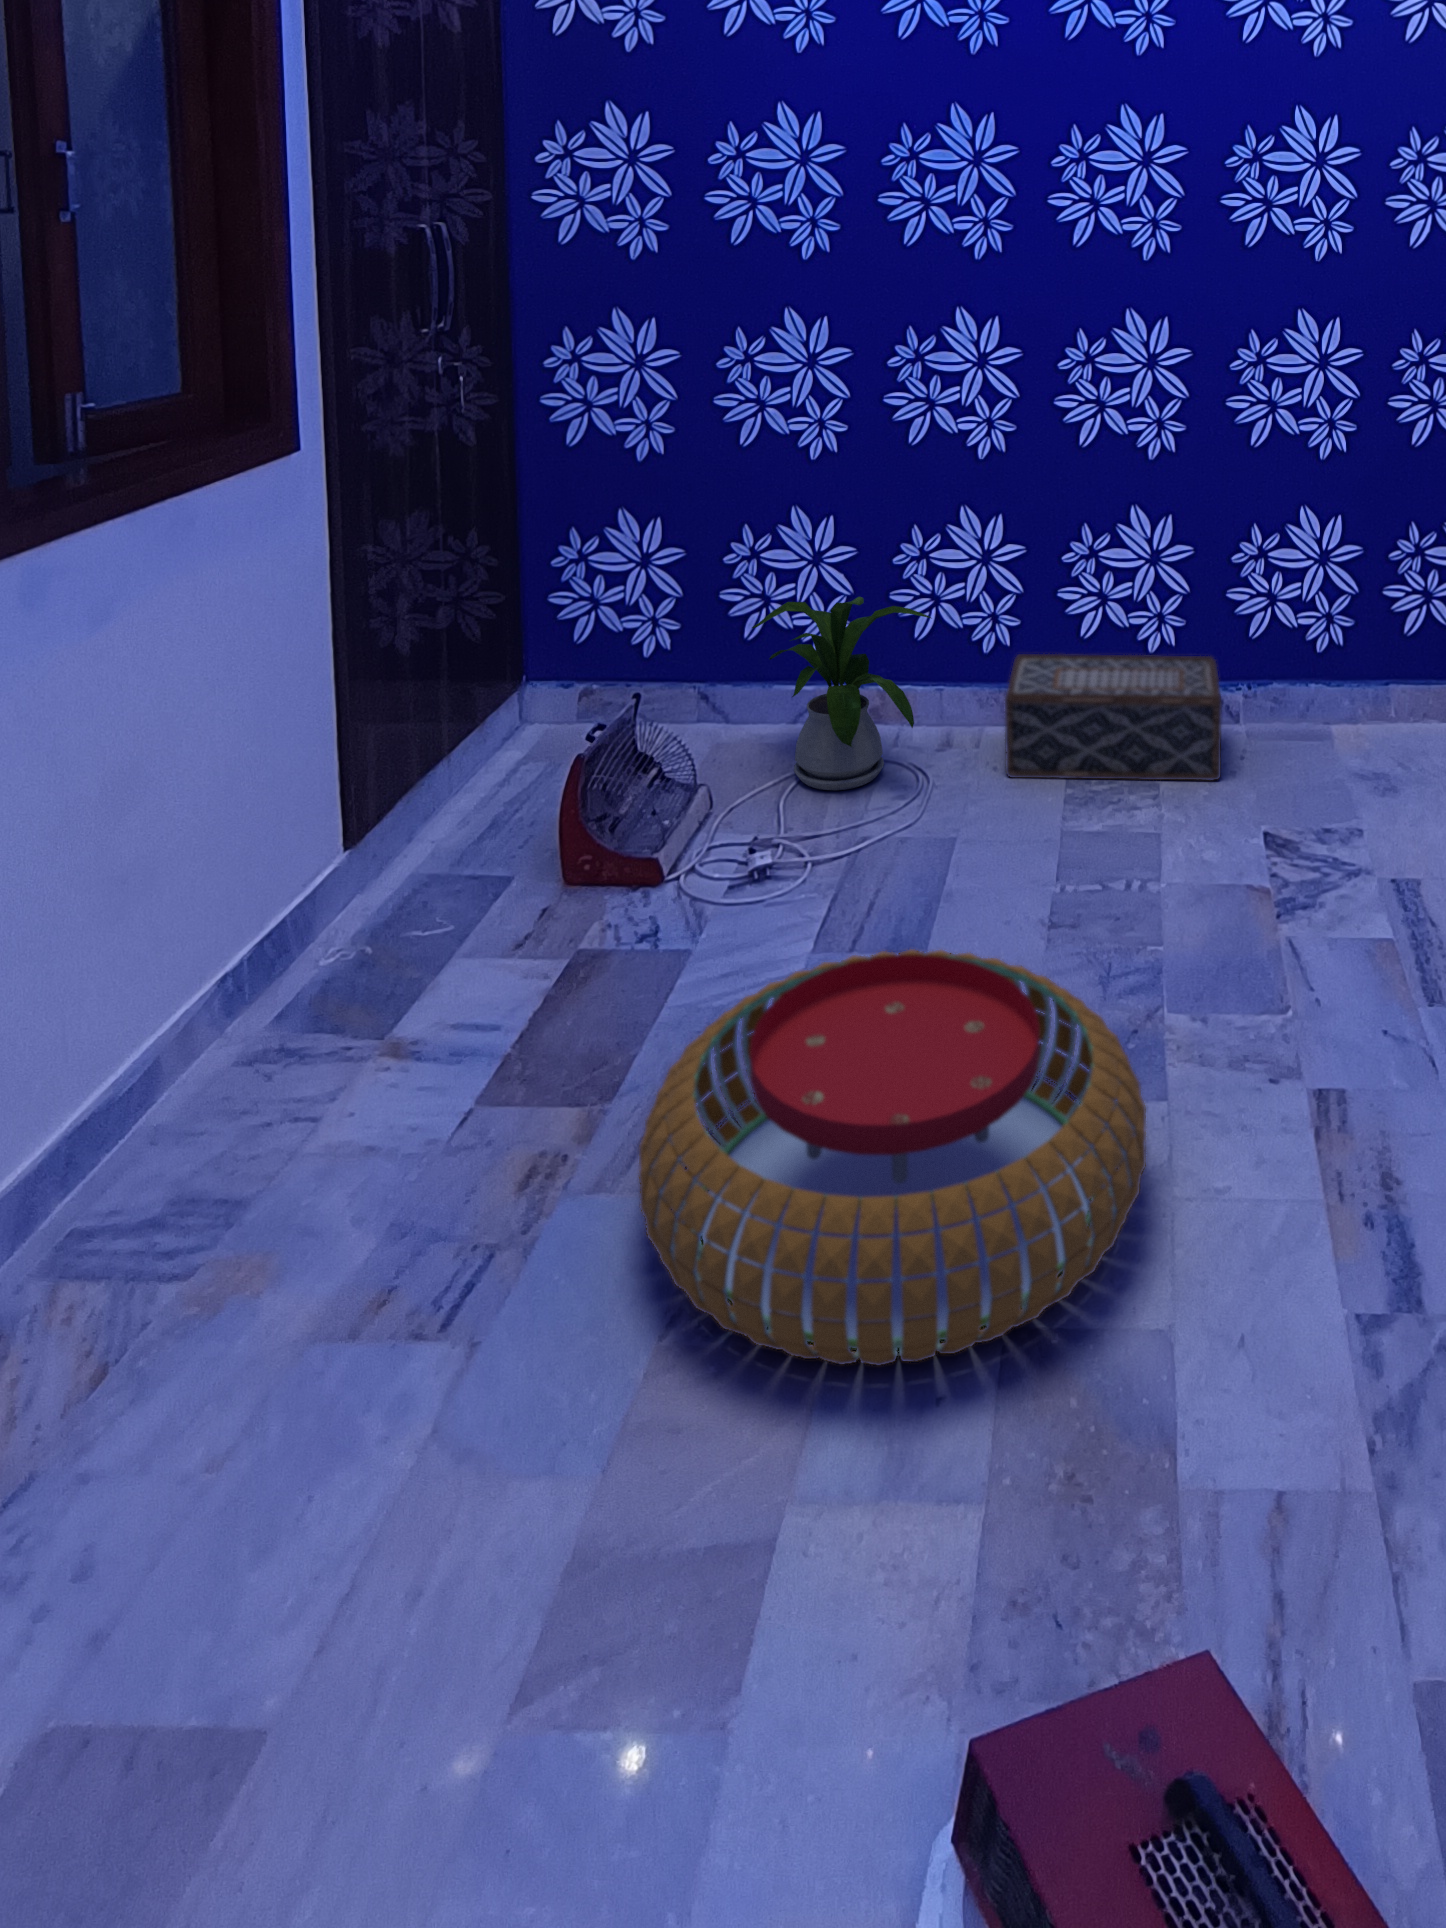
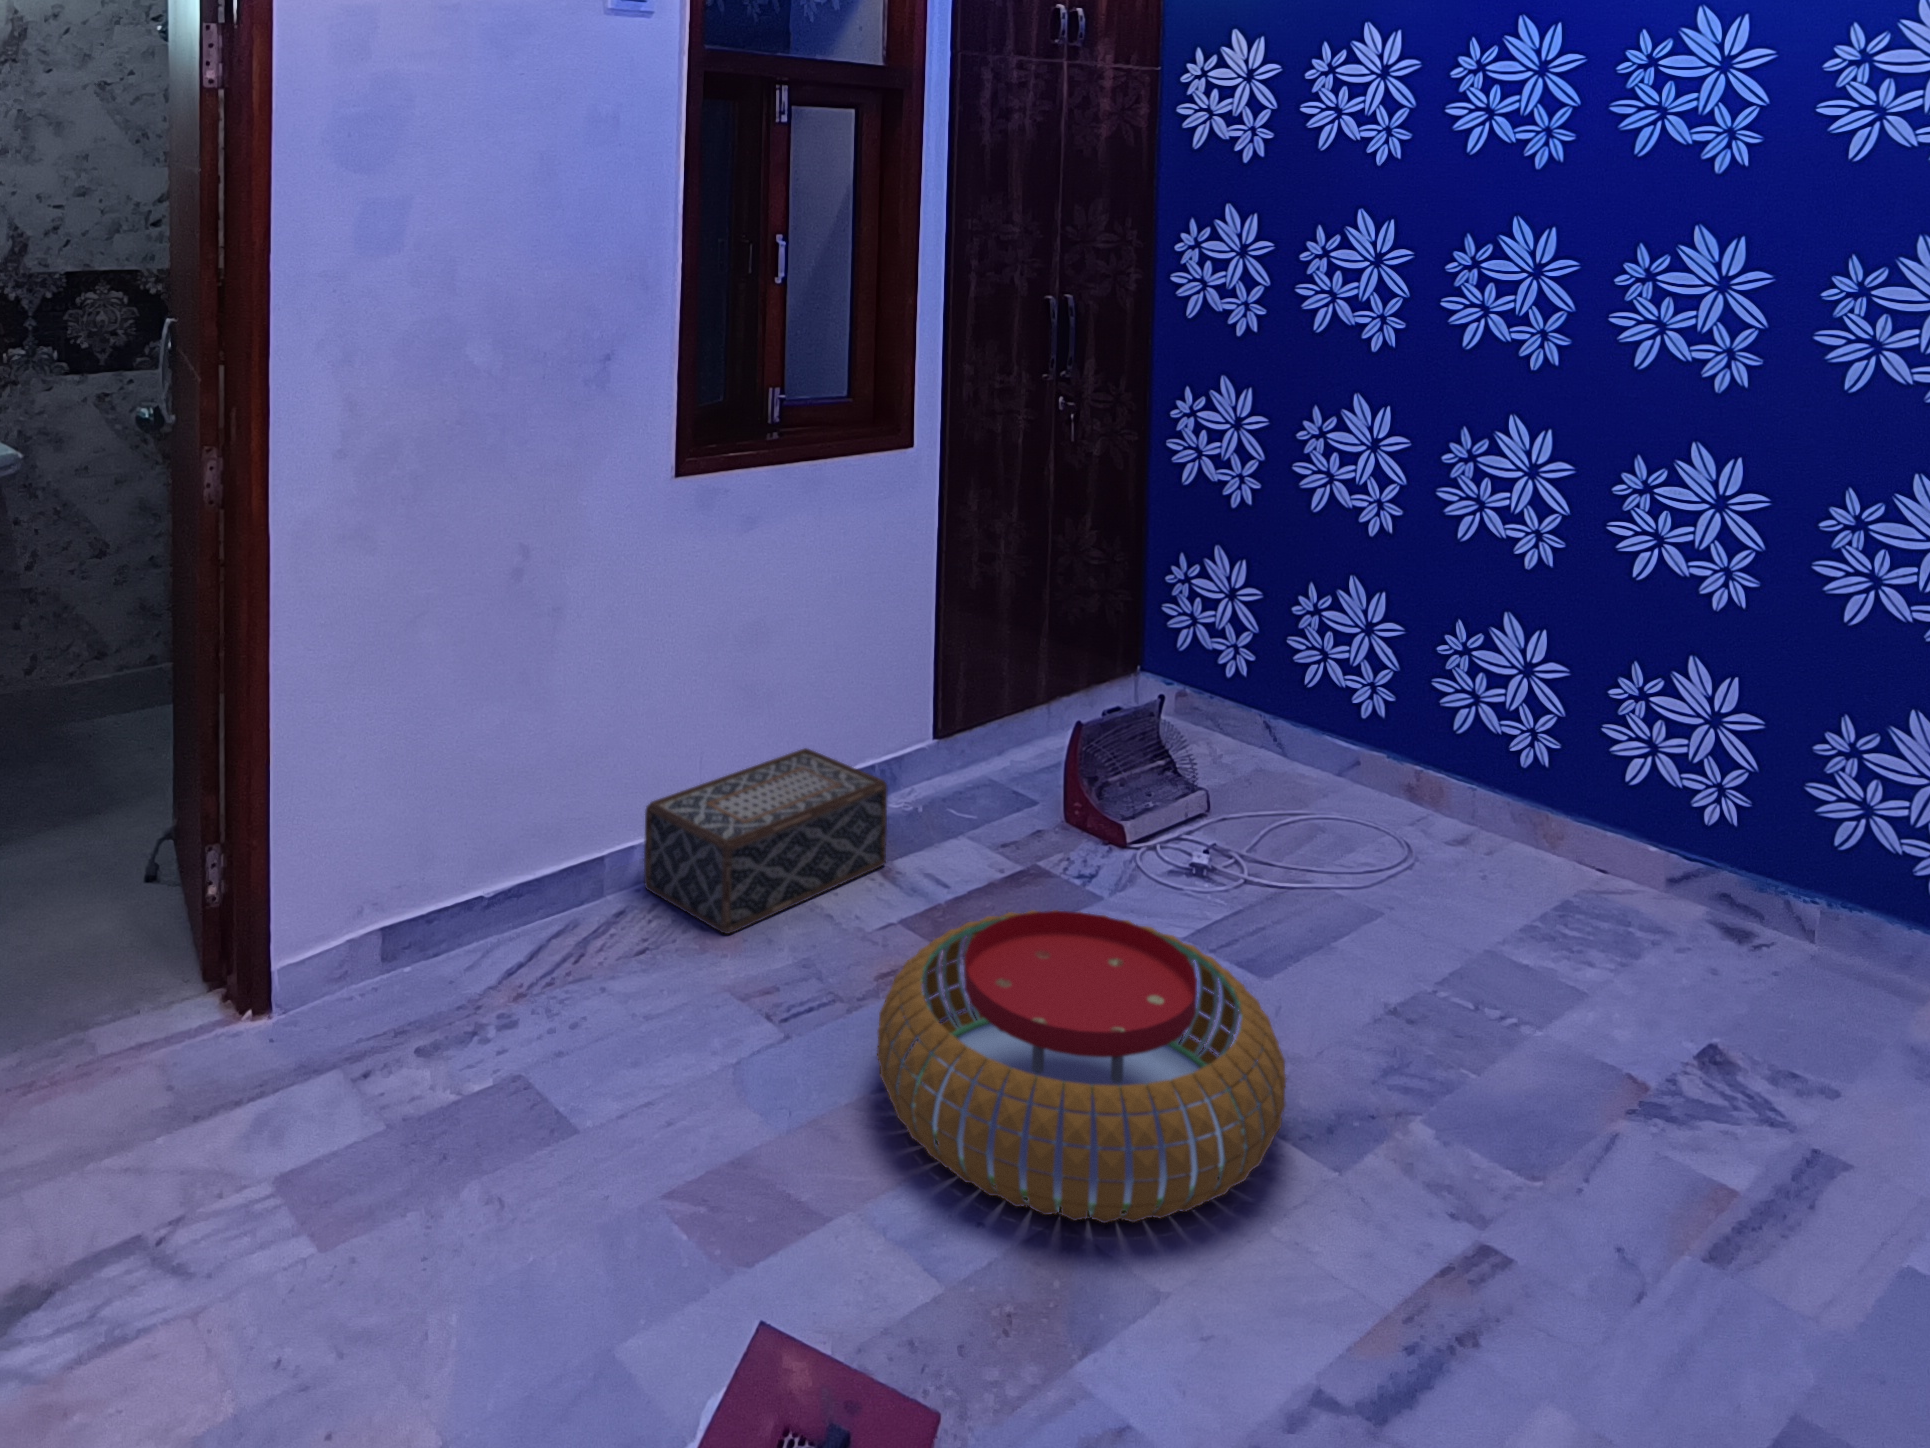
house plant: present [752,597,931,790] -> none [1272,655,1431,843]
woven basket: present [1005,654,1222,780] -> present [644,748,888,934]

